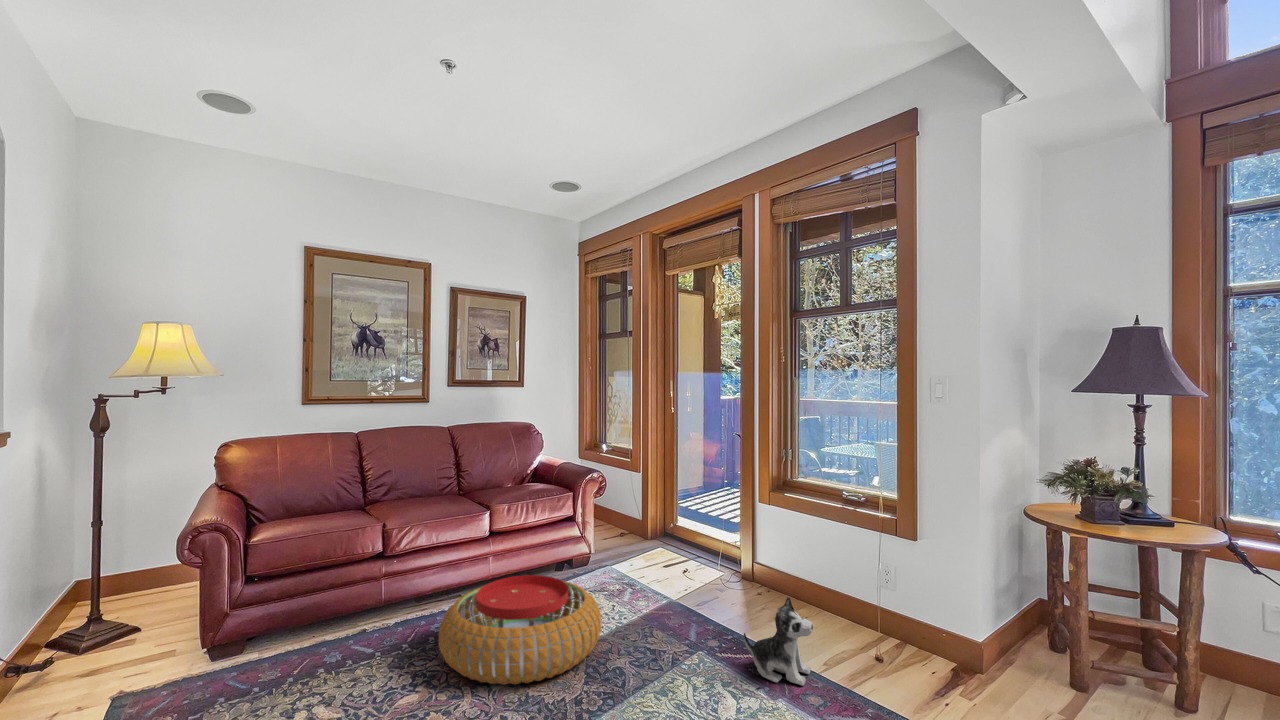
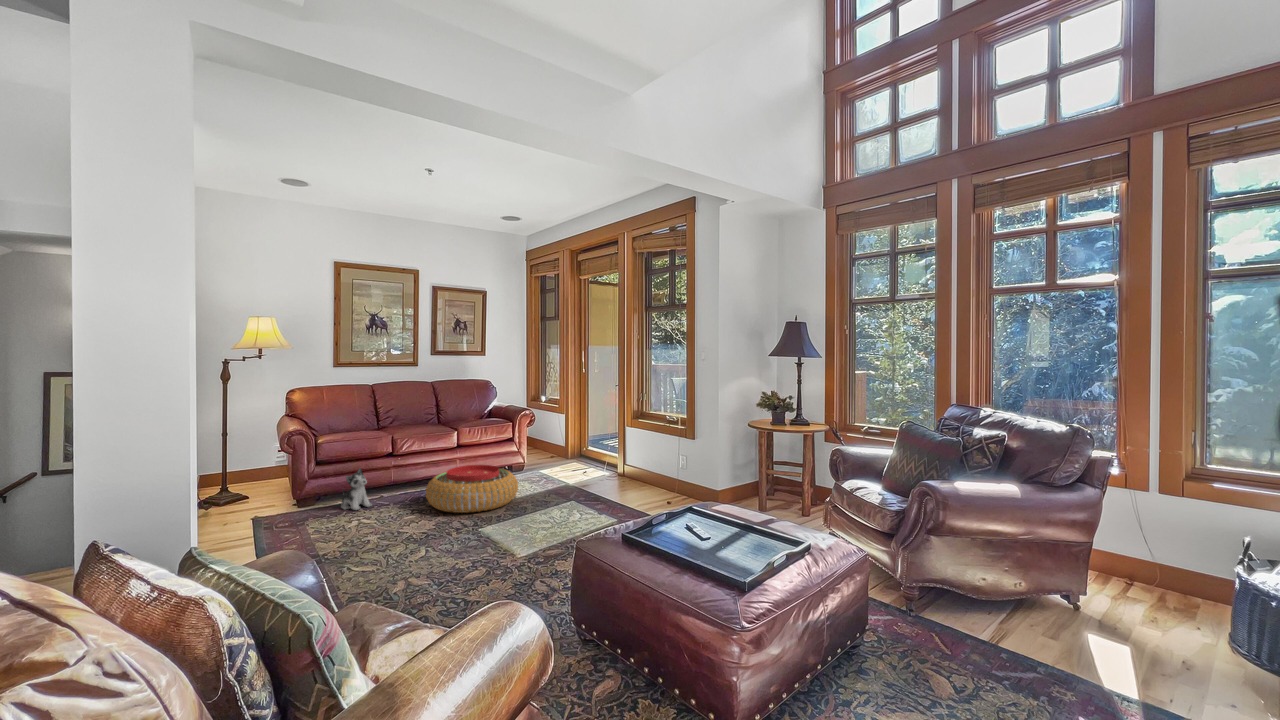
plush toy: present [744,596,813,686] -> present [341,468,372,510]

